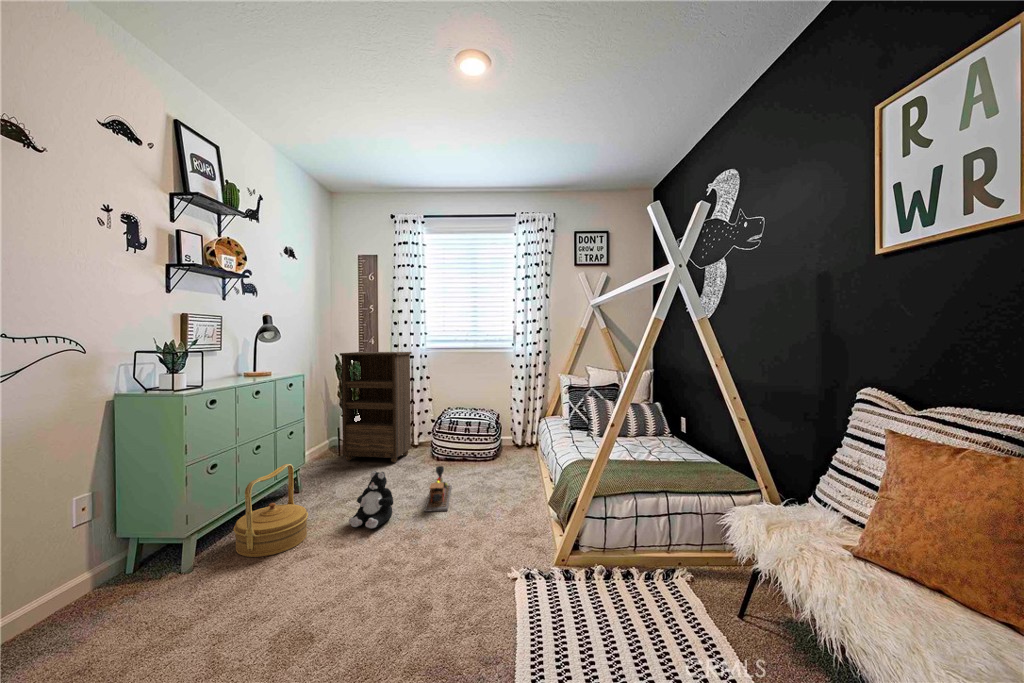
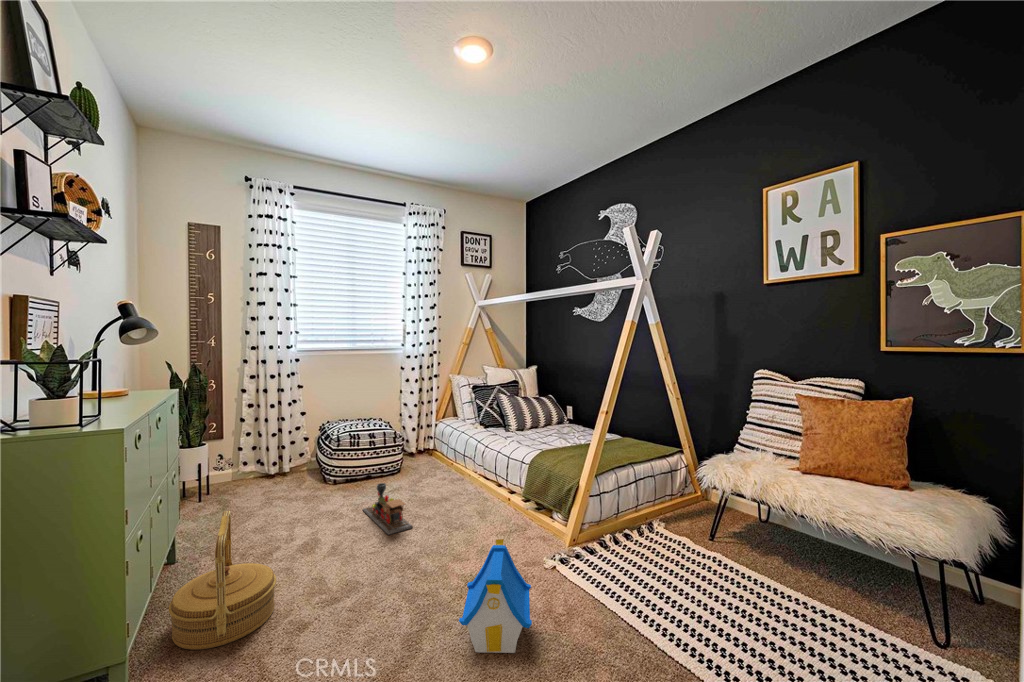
bookshelf: present [340,352,412,463] -> none [187,355,287,505]
plush toy: present [349,471,393,529] -> none [315,498,365,571]
toy house: none [355,534,444,643] -> present [459,539,532,653]

